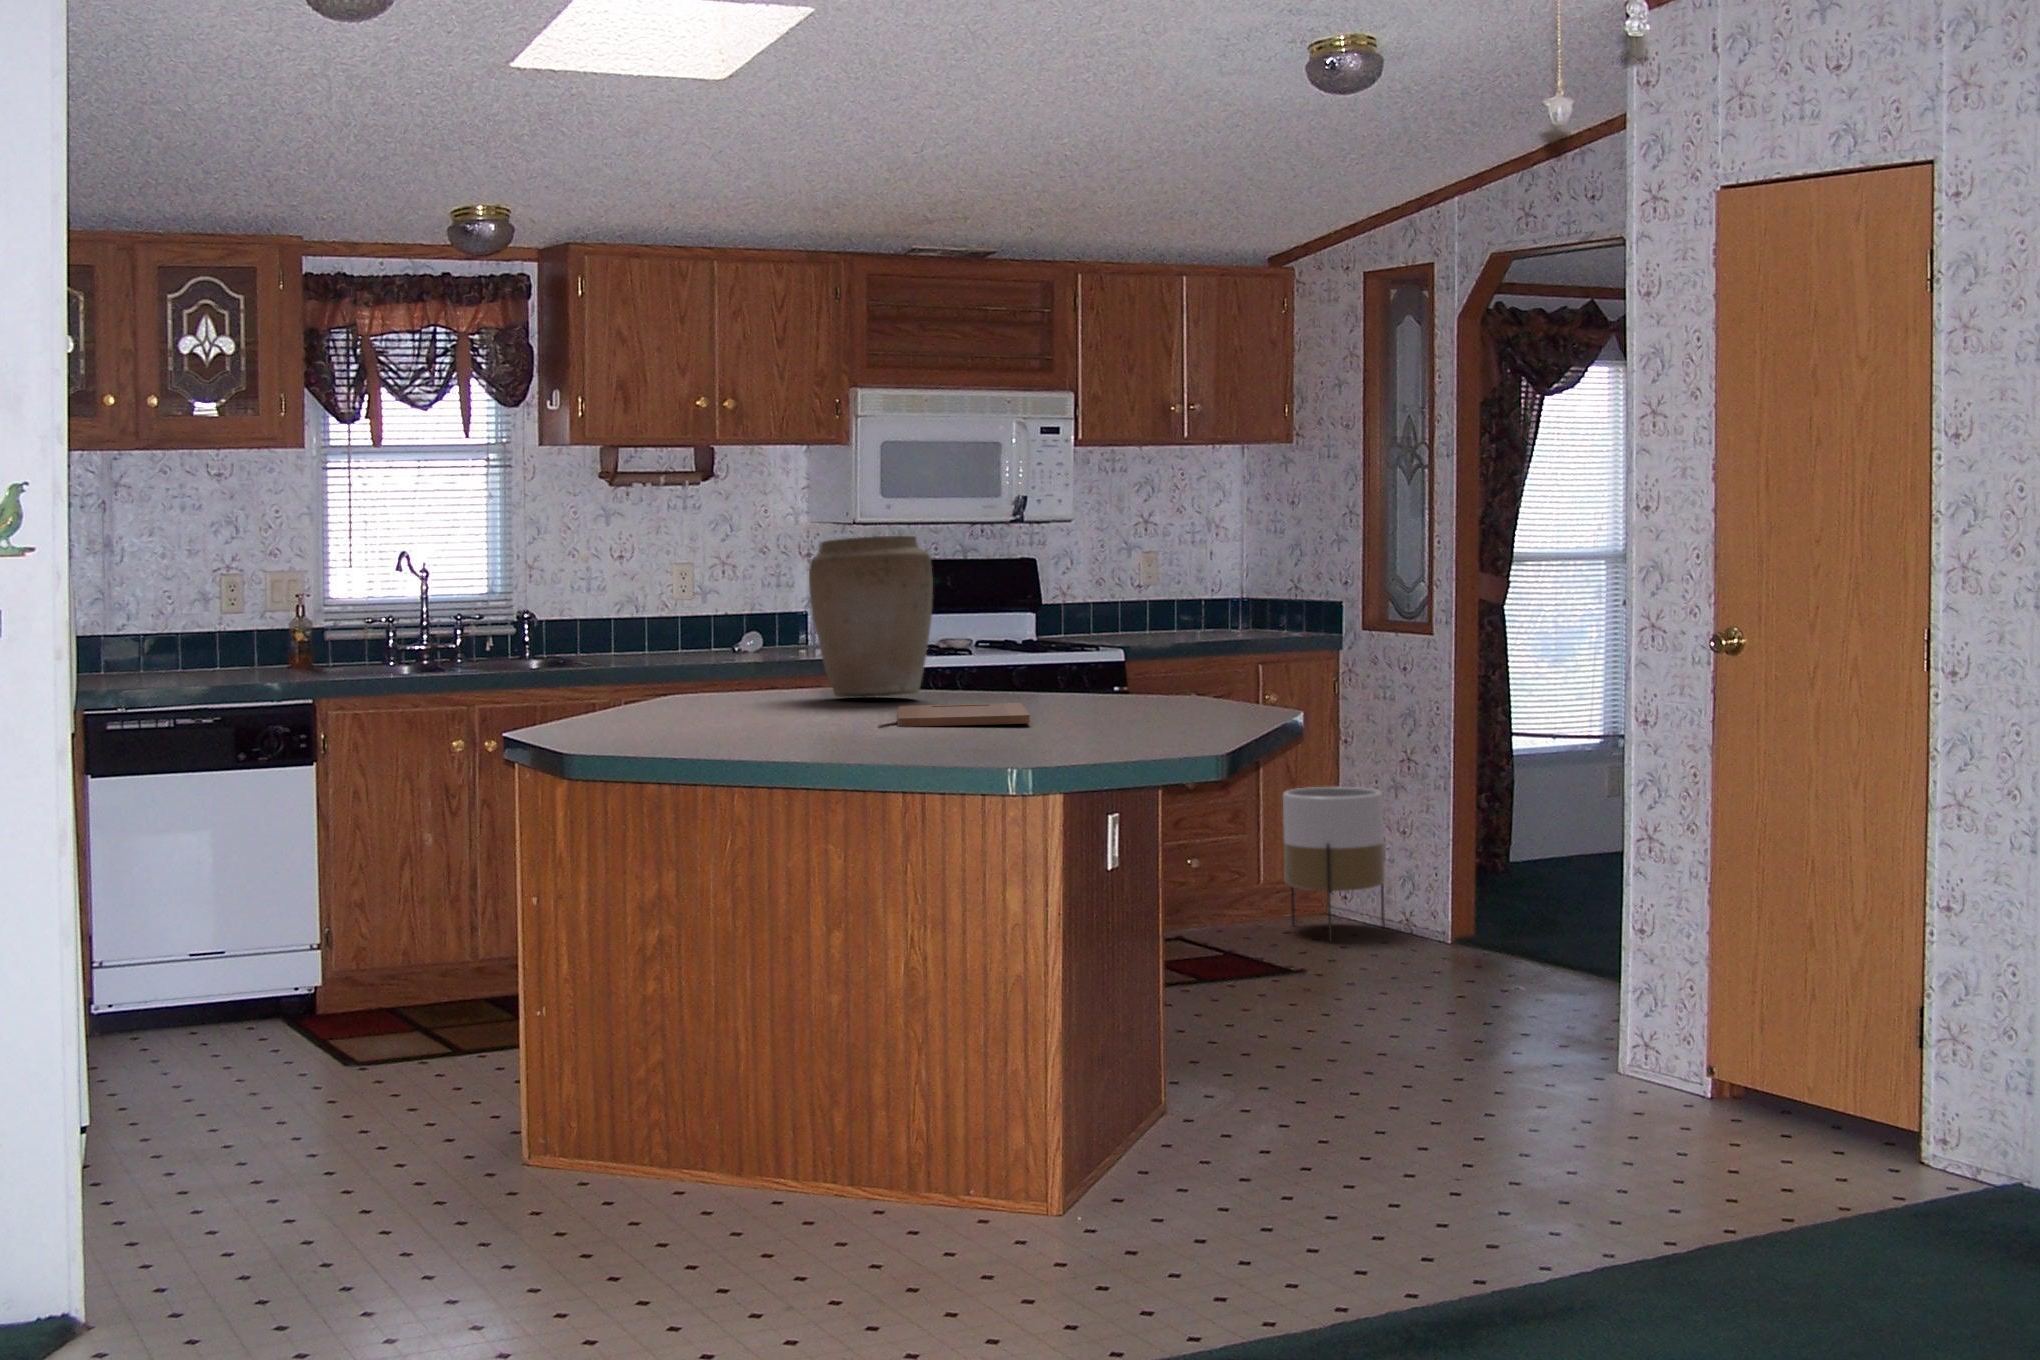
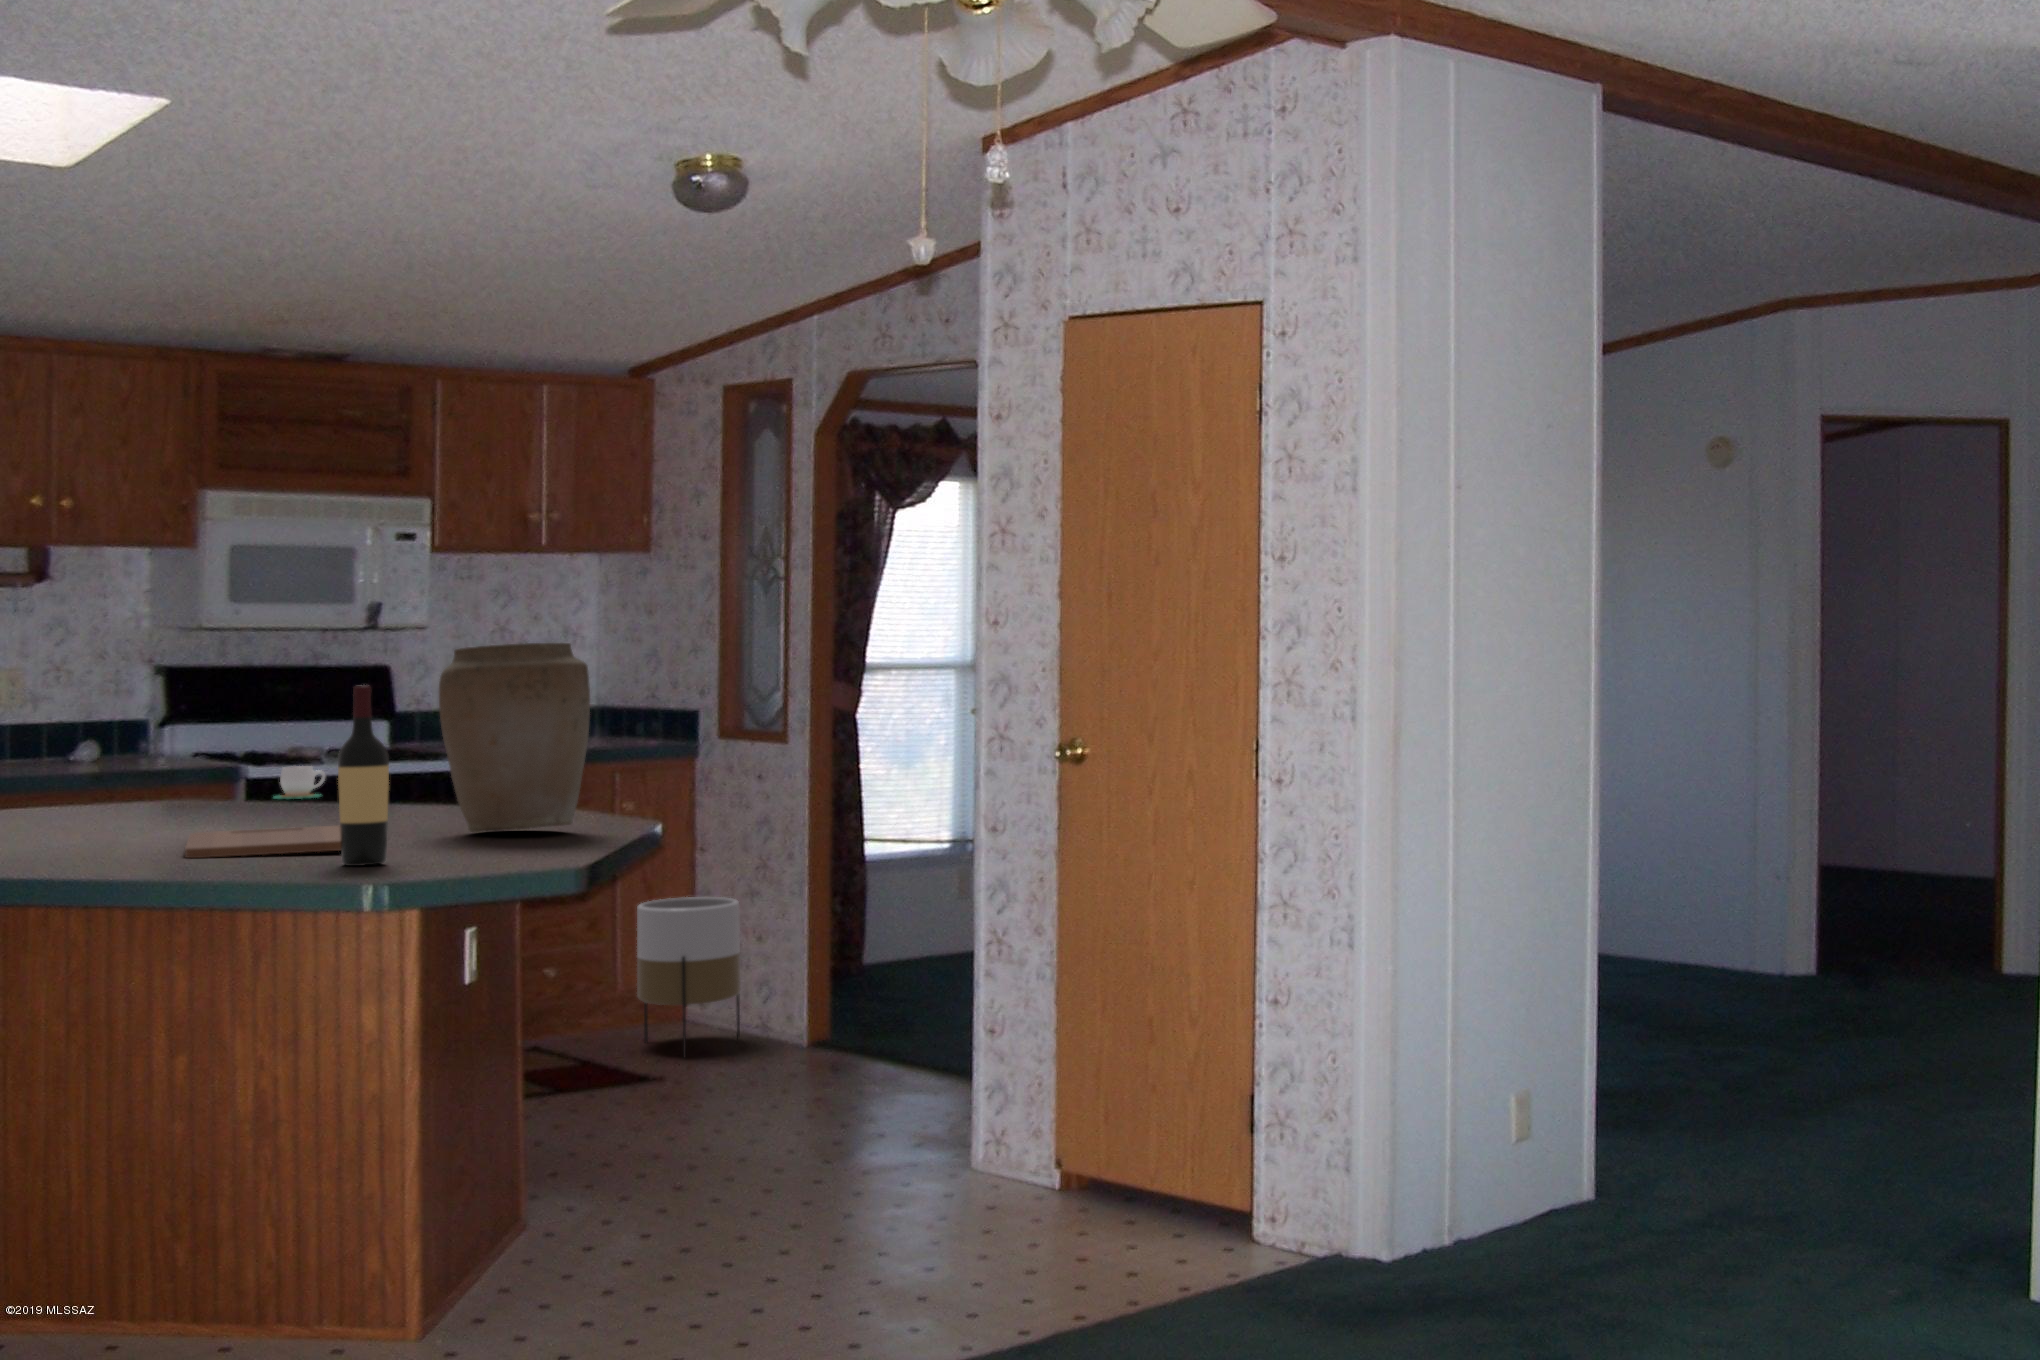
vase: present [809,536,933,697] -> present [439,643,590,832]
wine bottle: none [1020,577,1062,736] -> present [338,685,389,866]
mug: none [958,652,1002,681] -> present [274,766,325,799]

